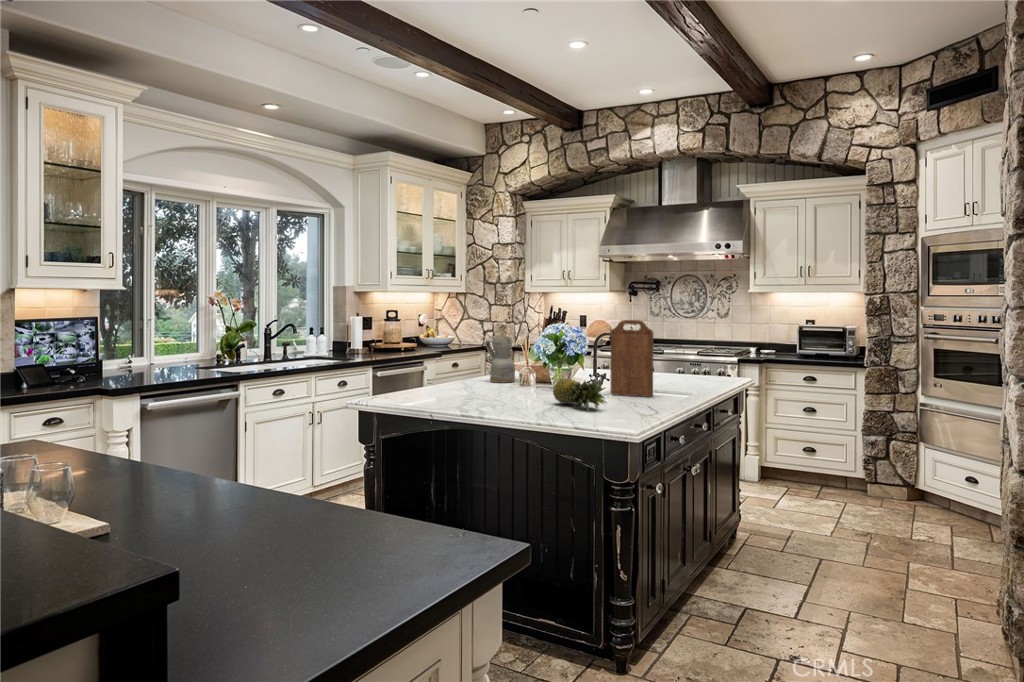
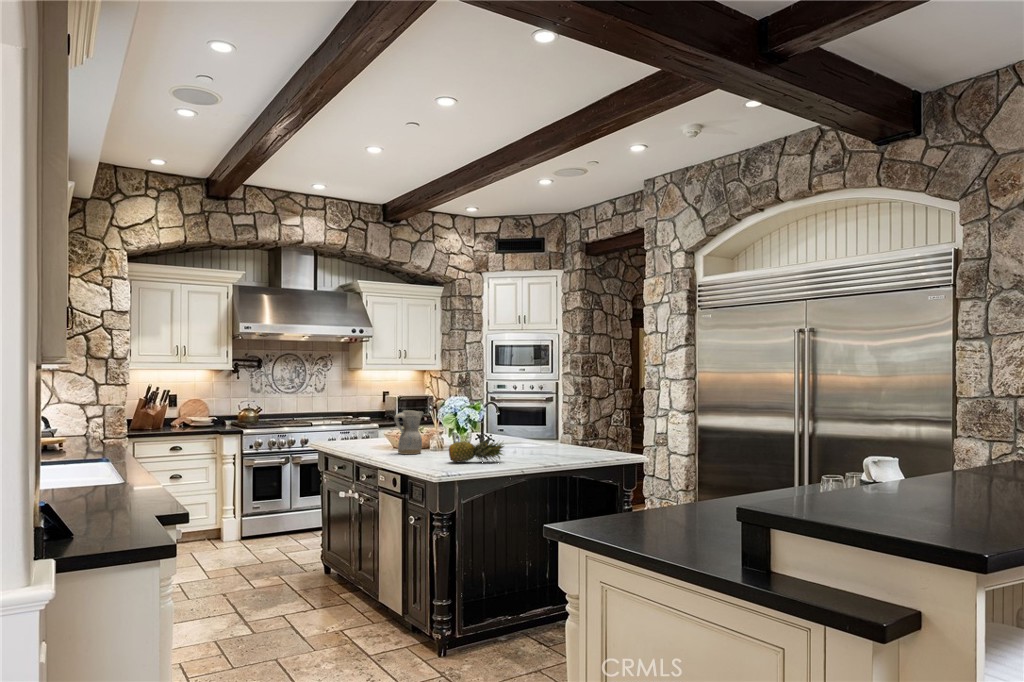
cutting board: present [611,320,653,397] -> none [532,391,559,448]
fruit: present [553,379,607,410] -> present [449,441,504,462]

